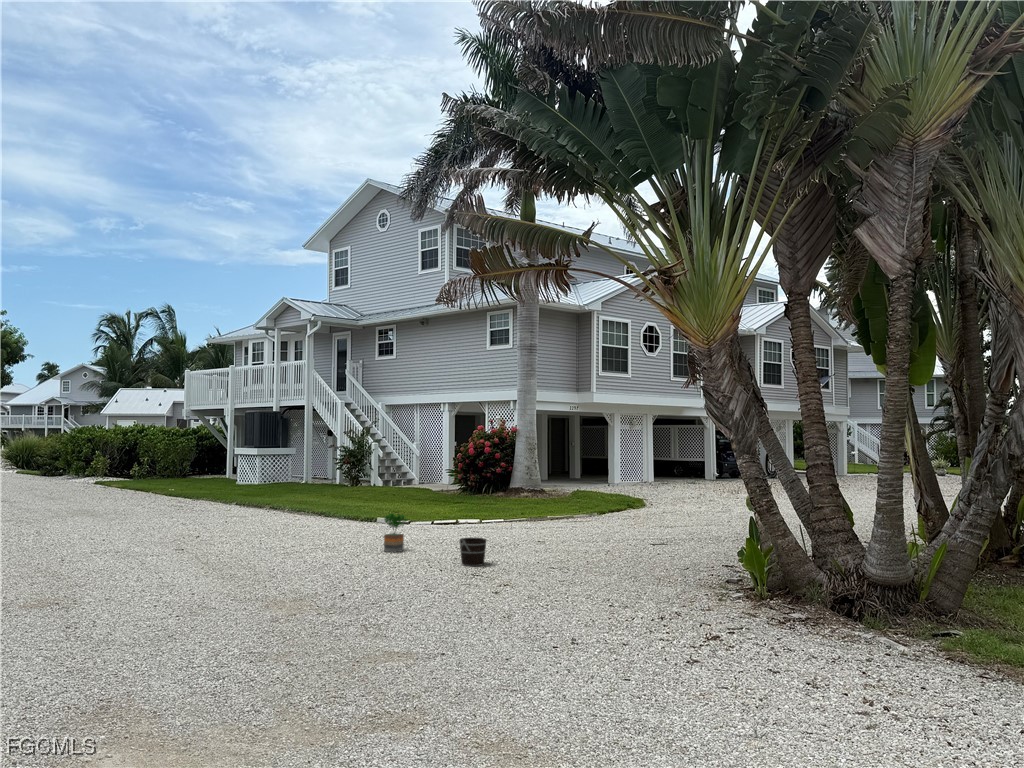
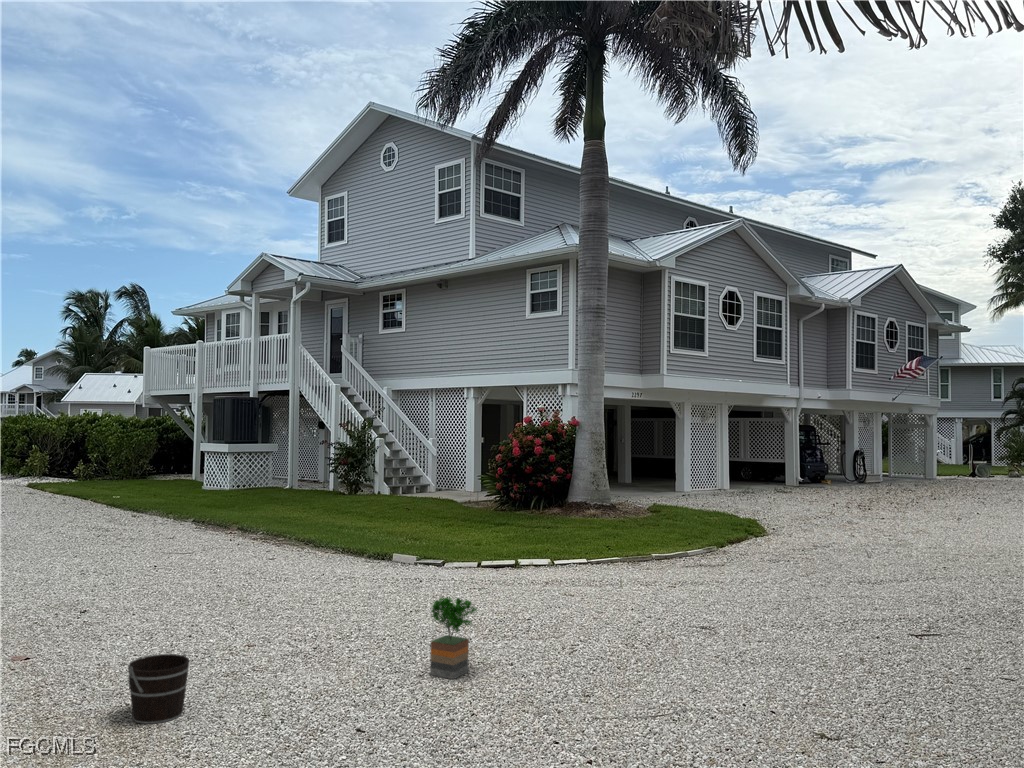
bucket: present [459,538,486,566] -> present [128,653,189,724]

